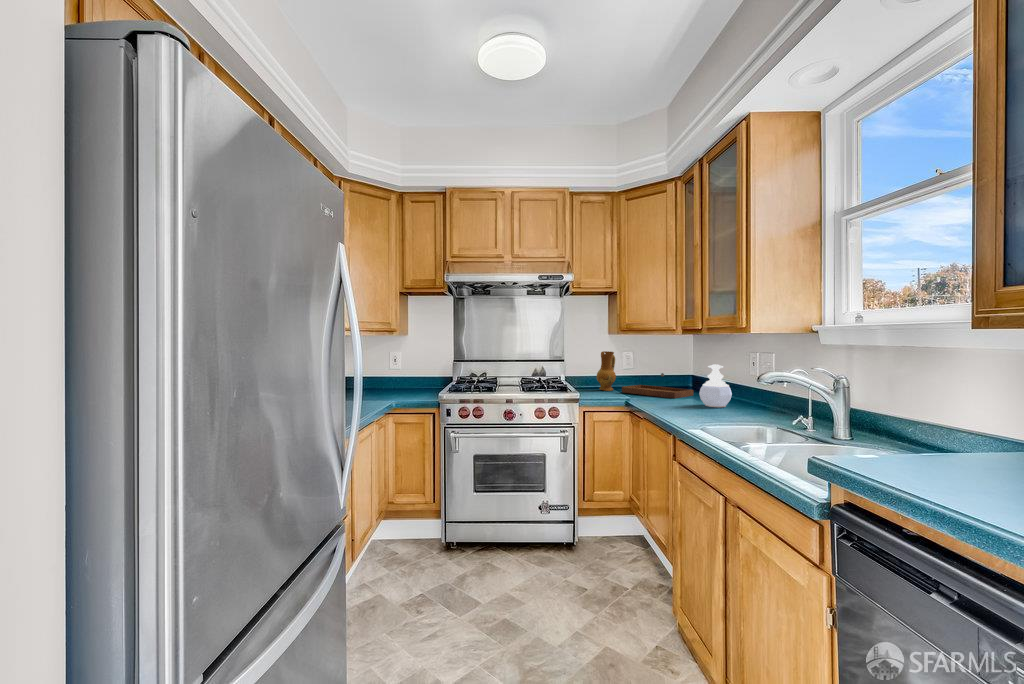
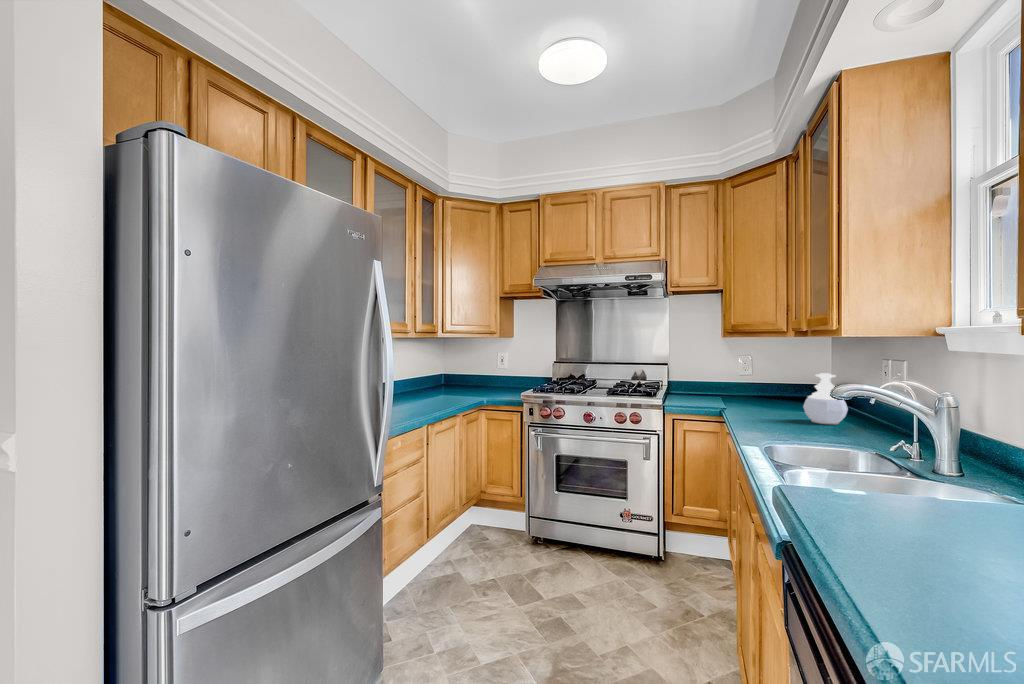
ceramic jug: present [597,351,616,391] -> none [701,355,725,399]
tray: present [622,373,693,399] -> none [727,382,814,411]

